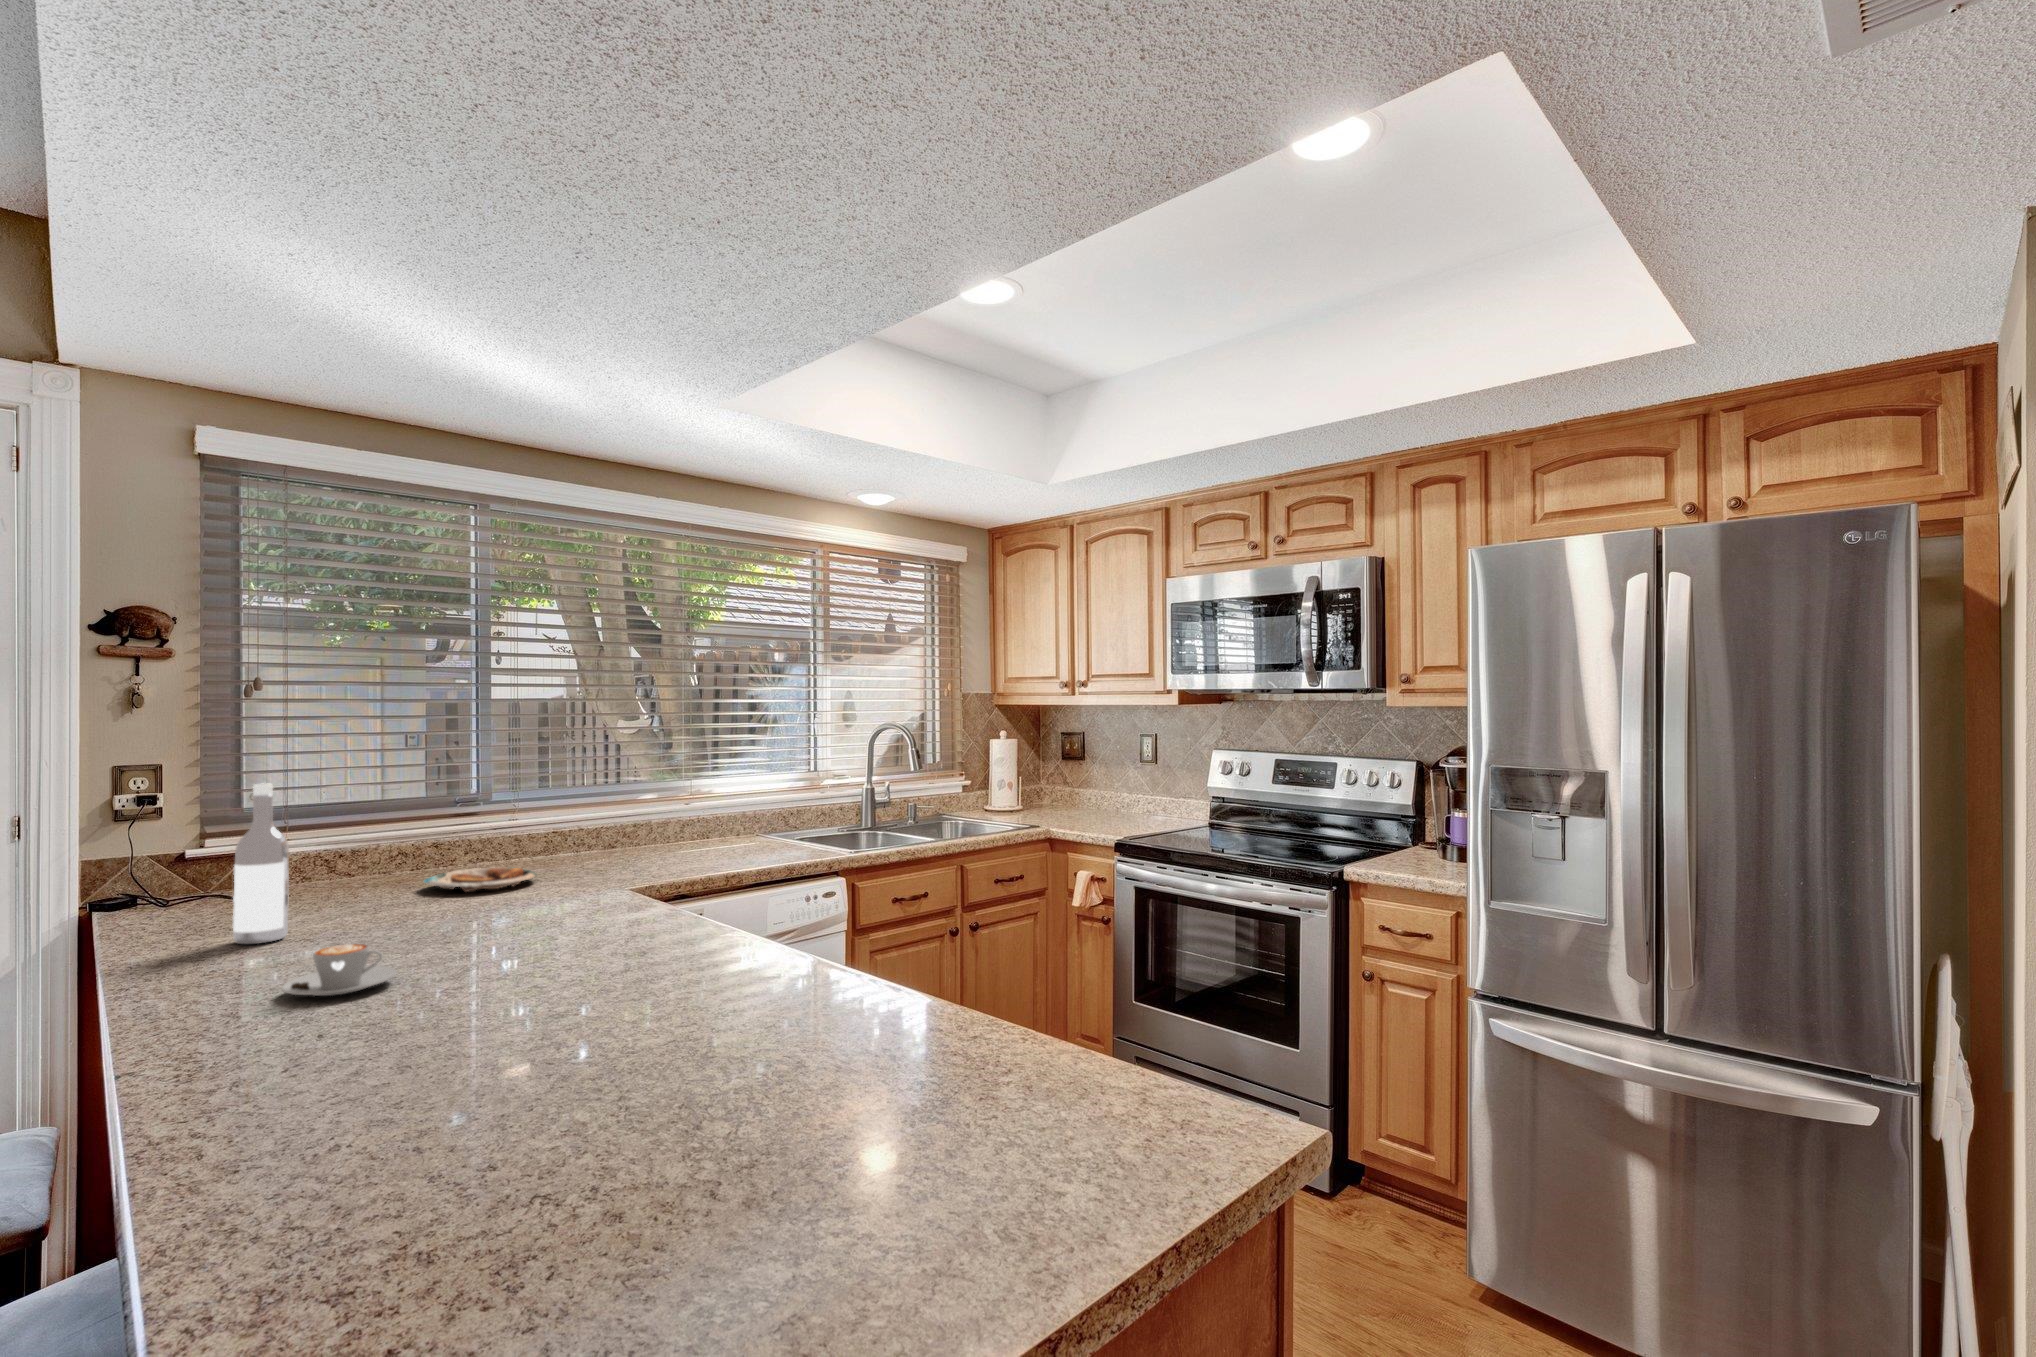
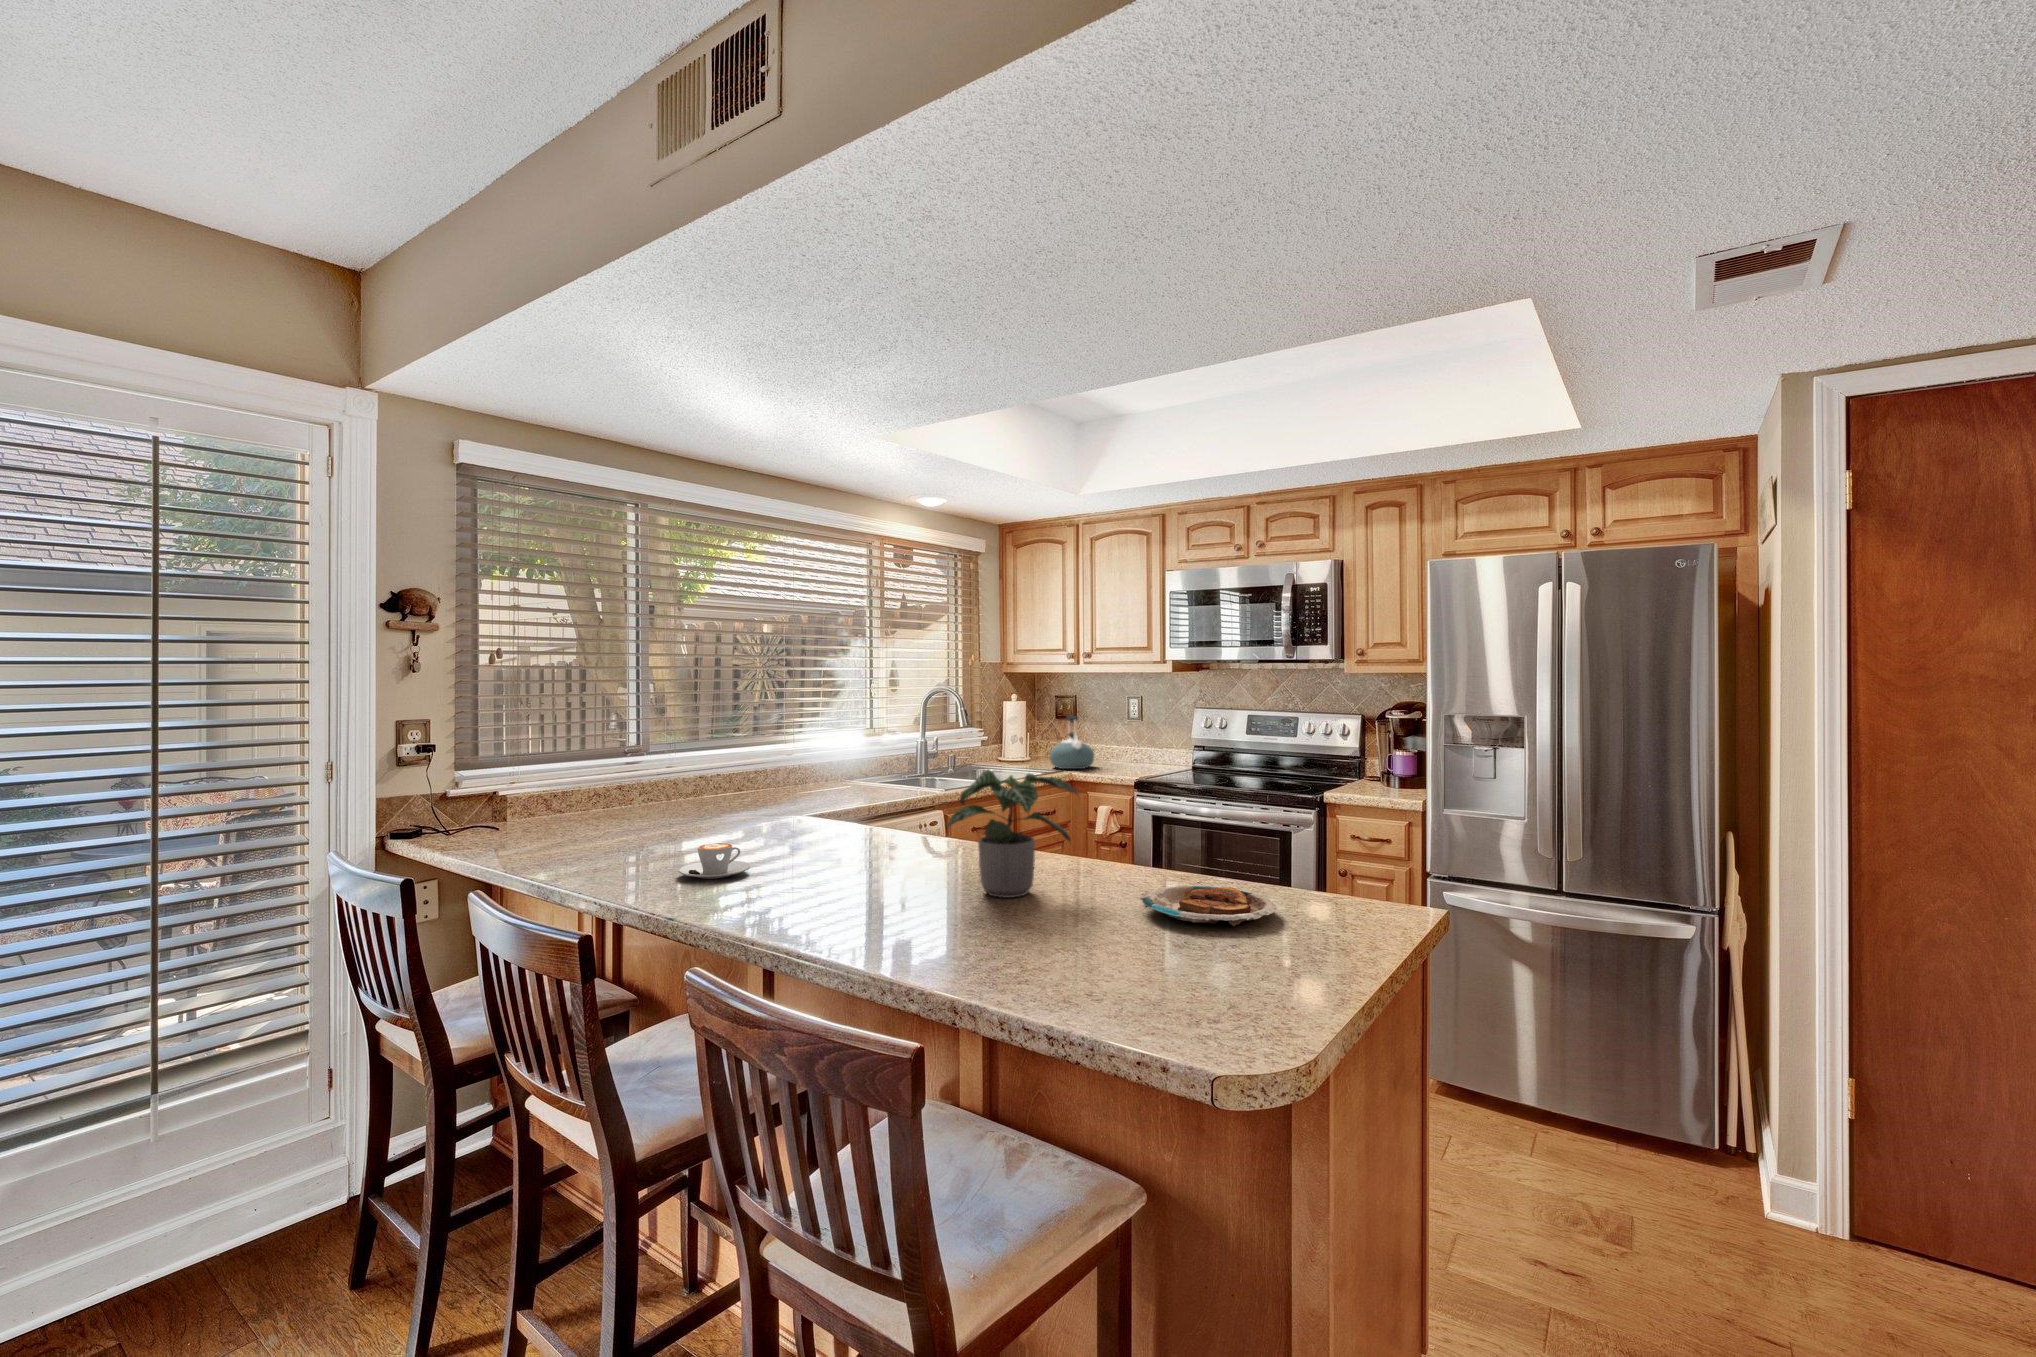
kettle: none [1033,757,1089,824] -> present [1050,716,1094,769]
wine bottle: present [233,784,289,944] -> none [564,731,601,854]
potted plant: none [560,856,798,1057] -> present [946,771,1077,898]
plate: present [424,867,536,892] -> present [1140,885,1277,926]

